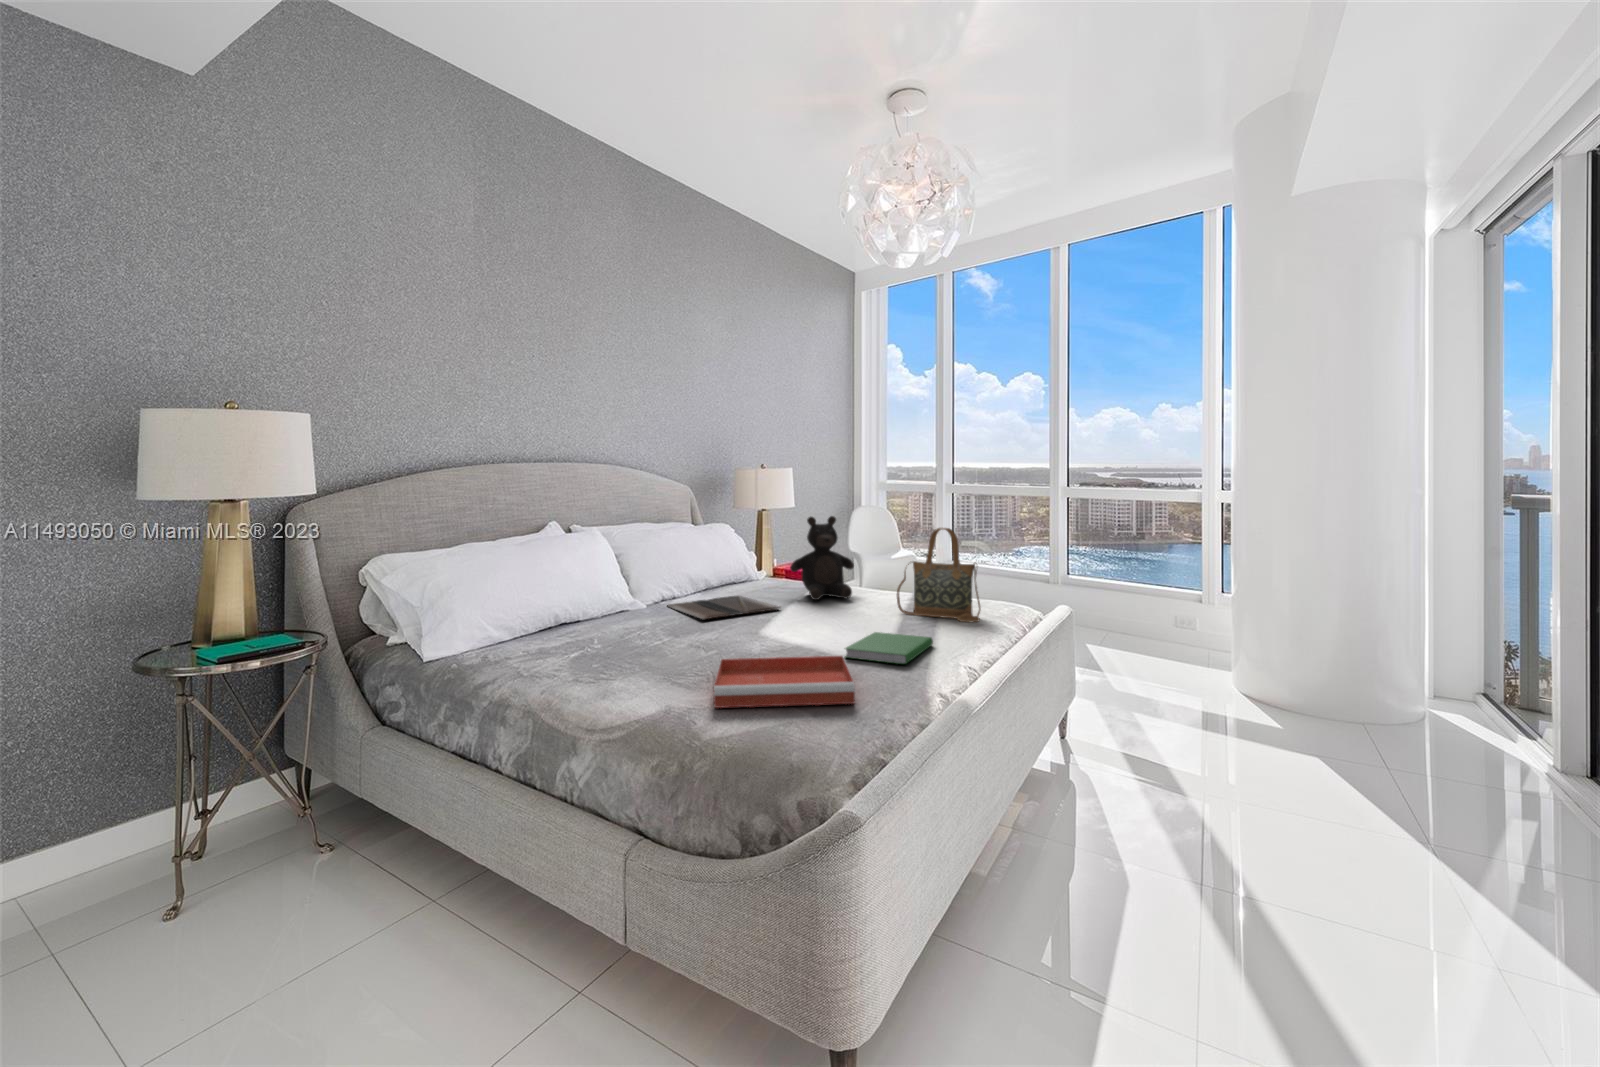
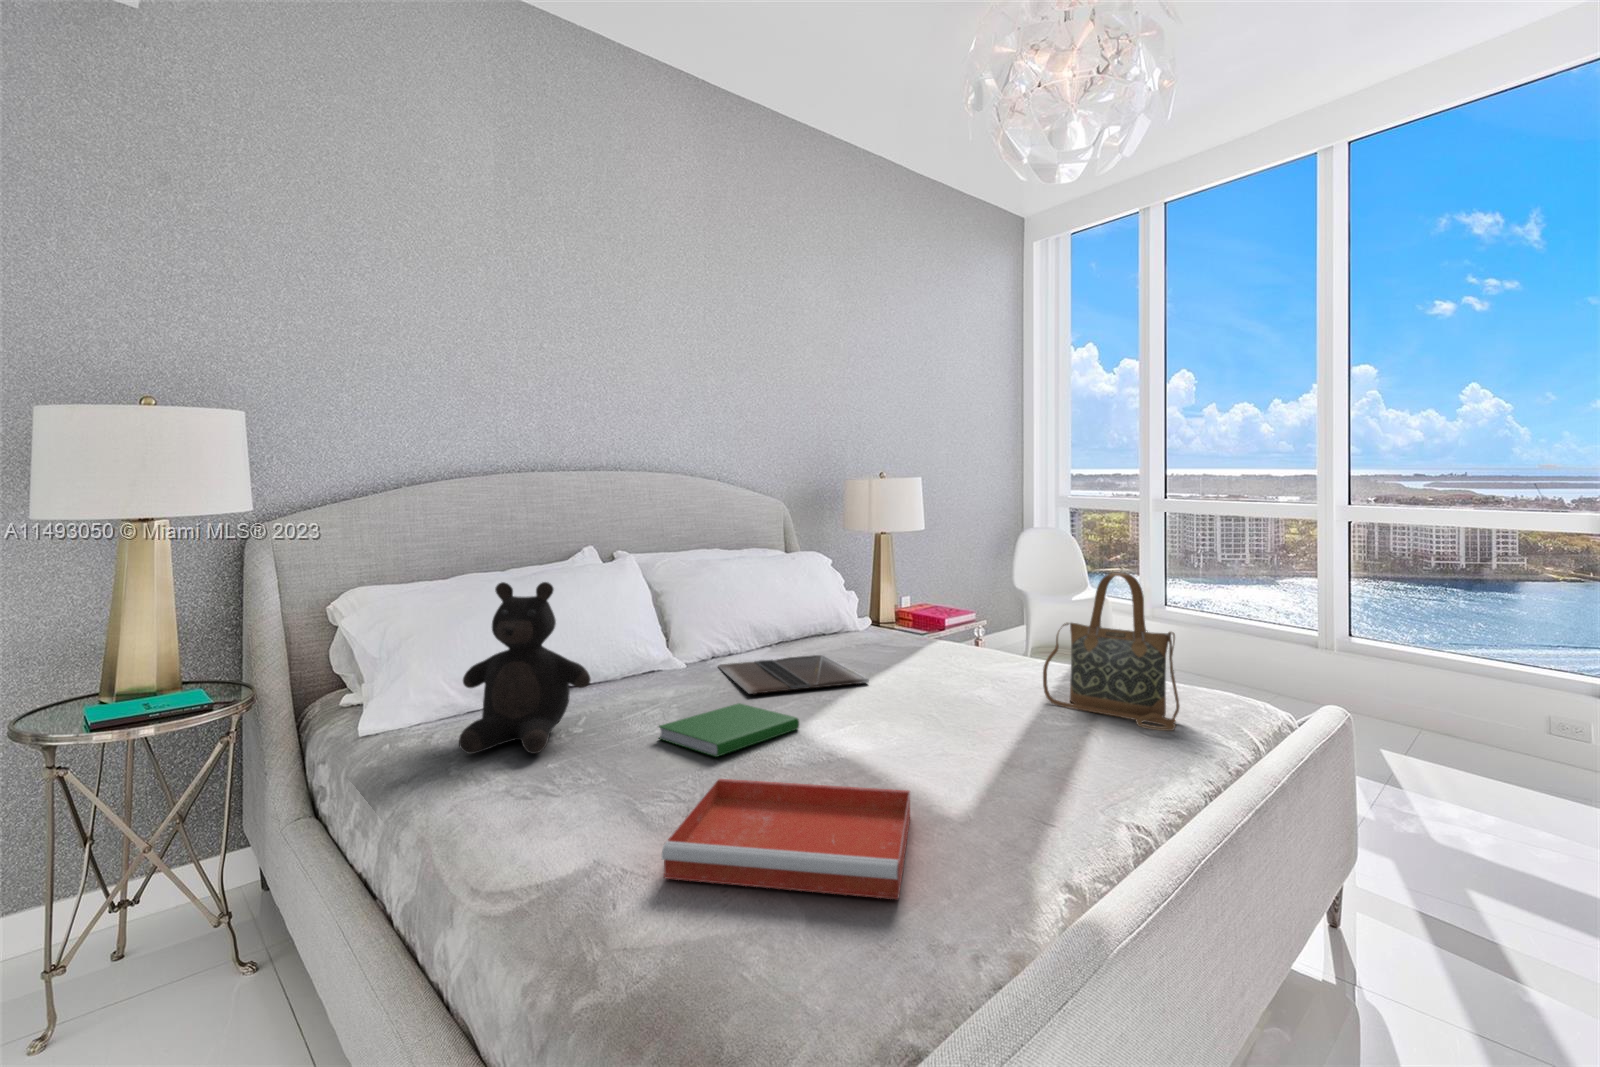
teddy bear: present [790,516,854,600] -> present [459,582,591,754]
hardcover book: present [845,632,933,664] -> present [659,703,799,757]

